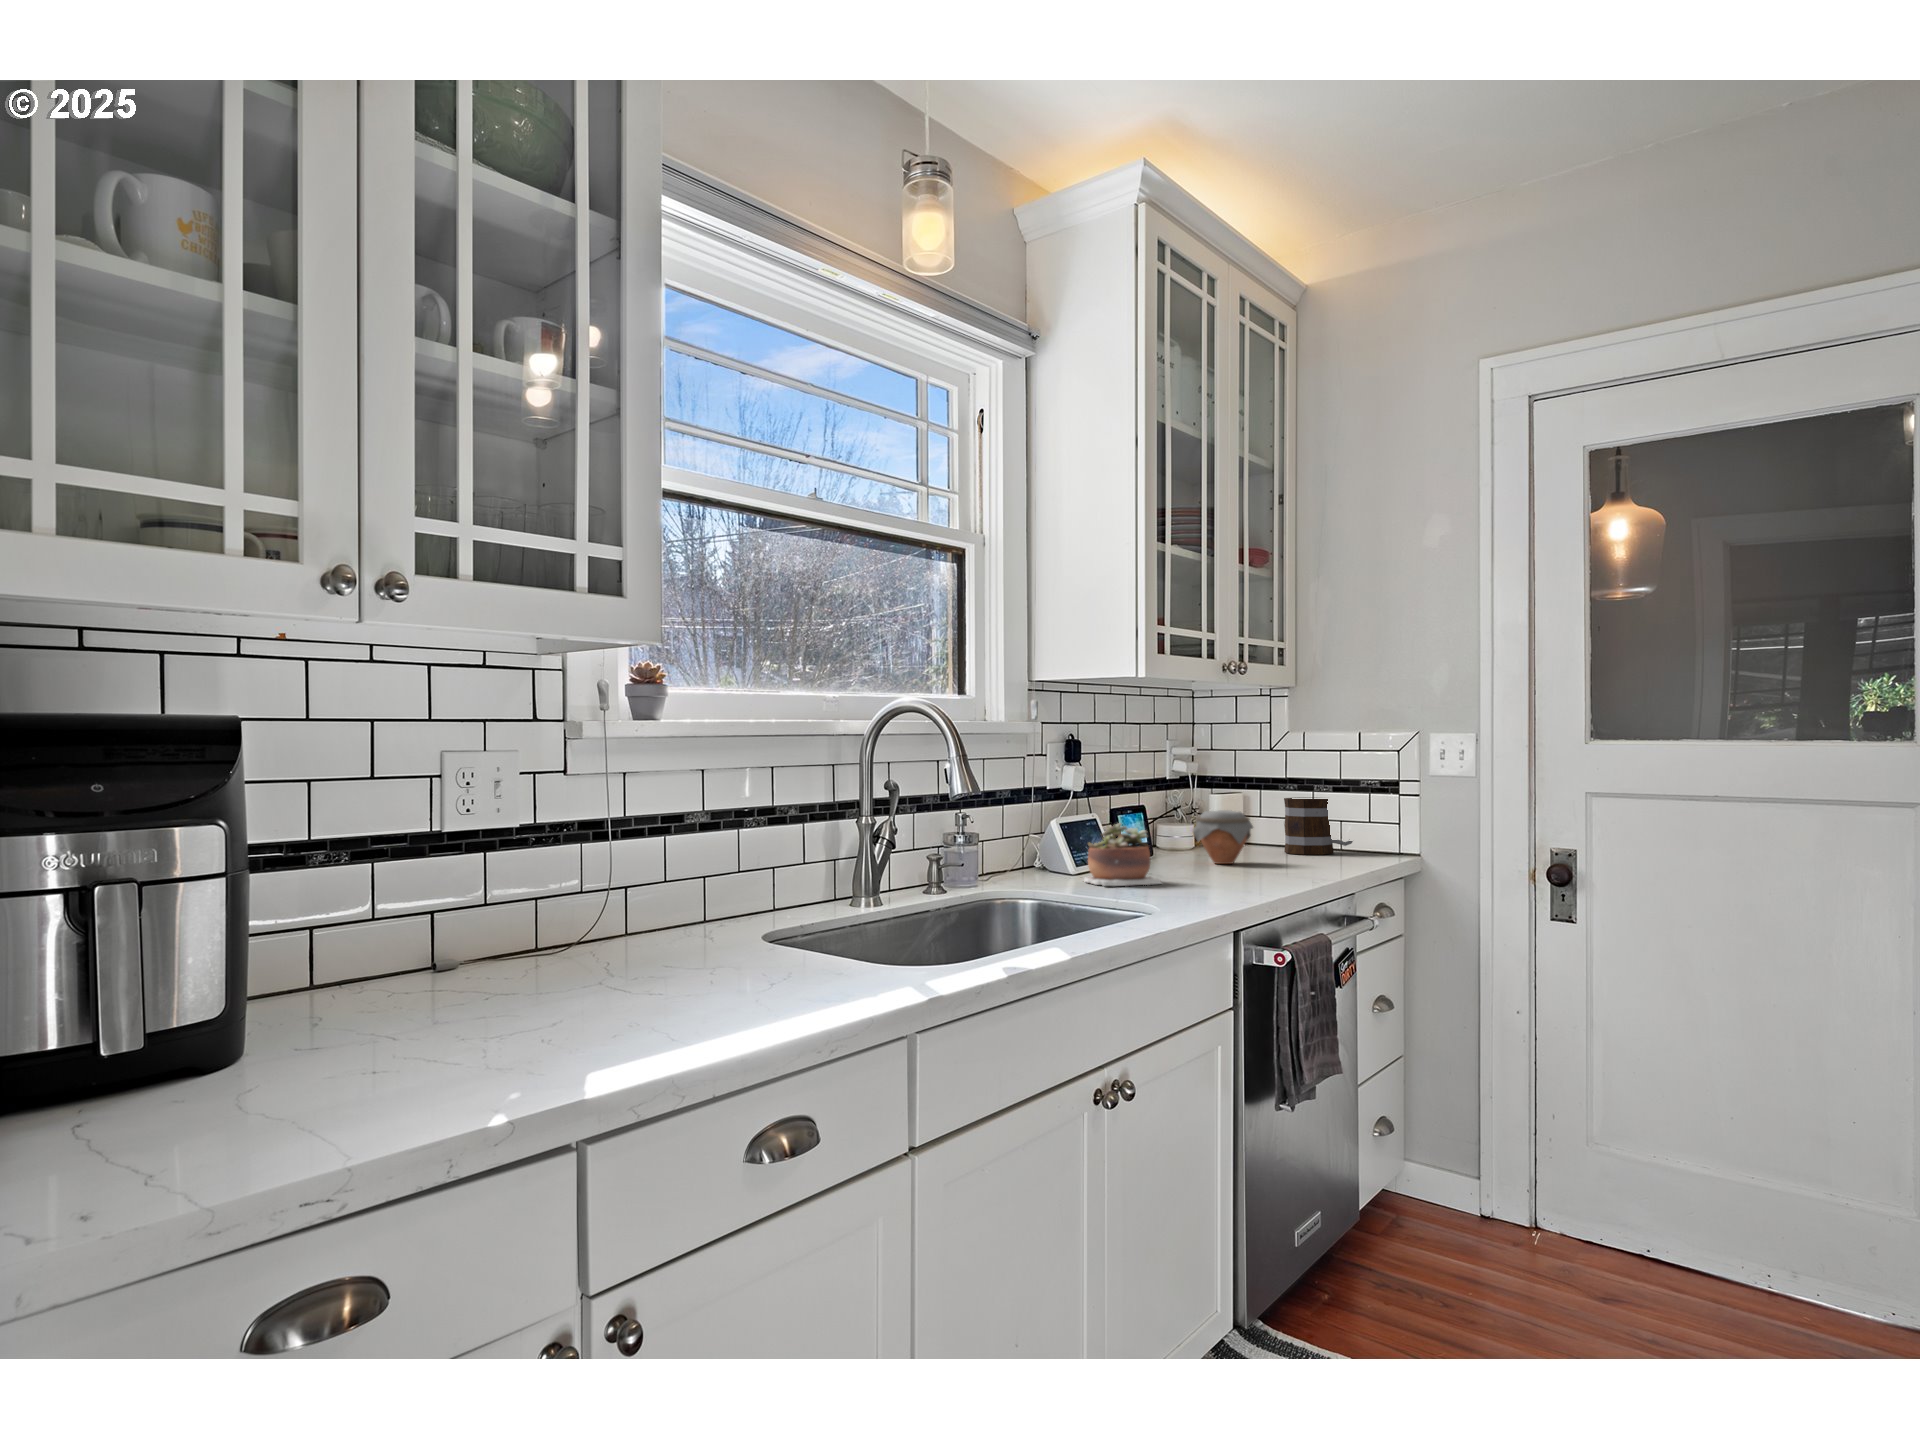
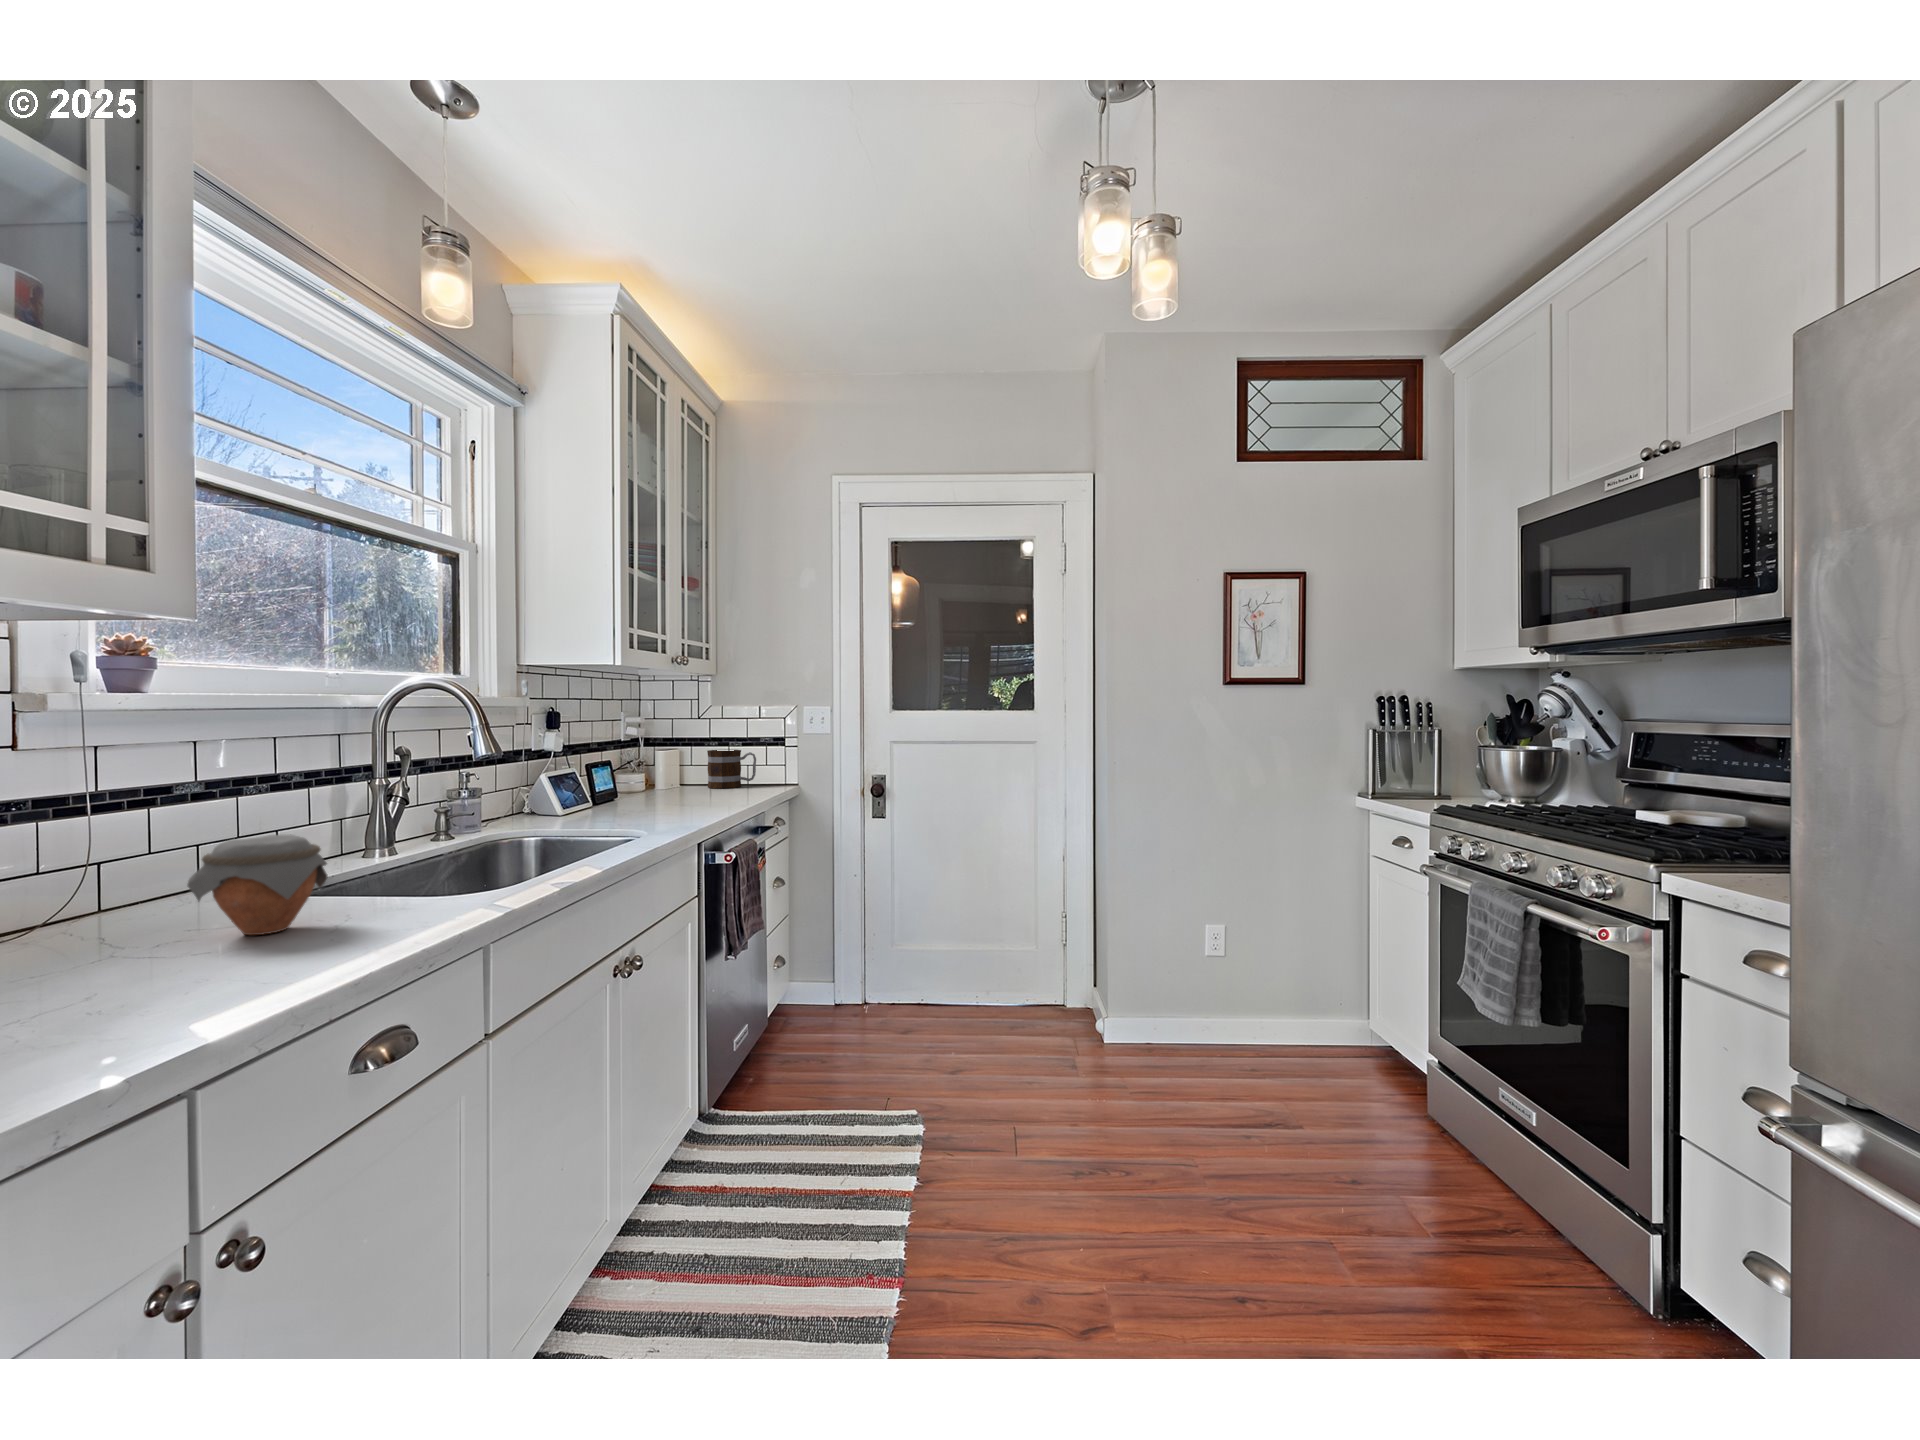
jar: present [1192,810,1253,864] -> present [187,834,328,935]
succulent plant: present [1084,823,1162,886] -> none [566,773,634,821]

